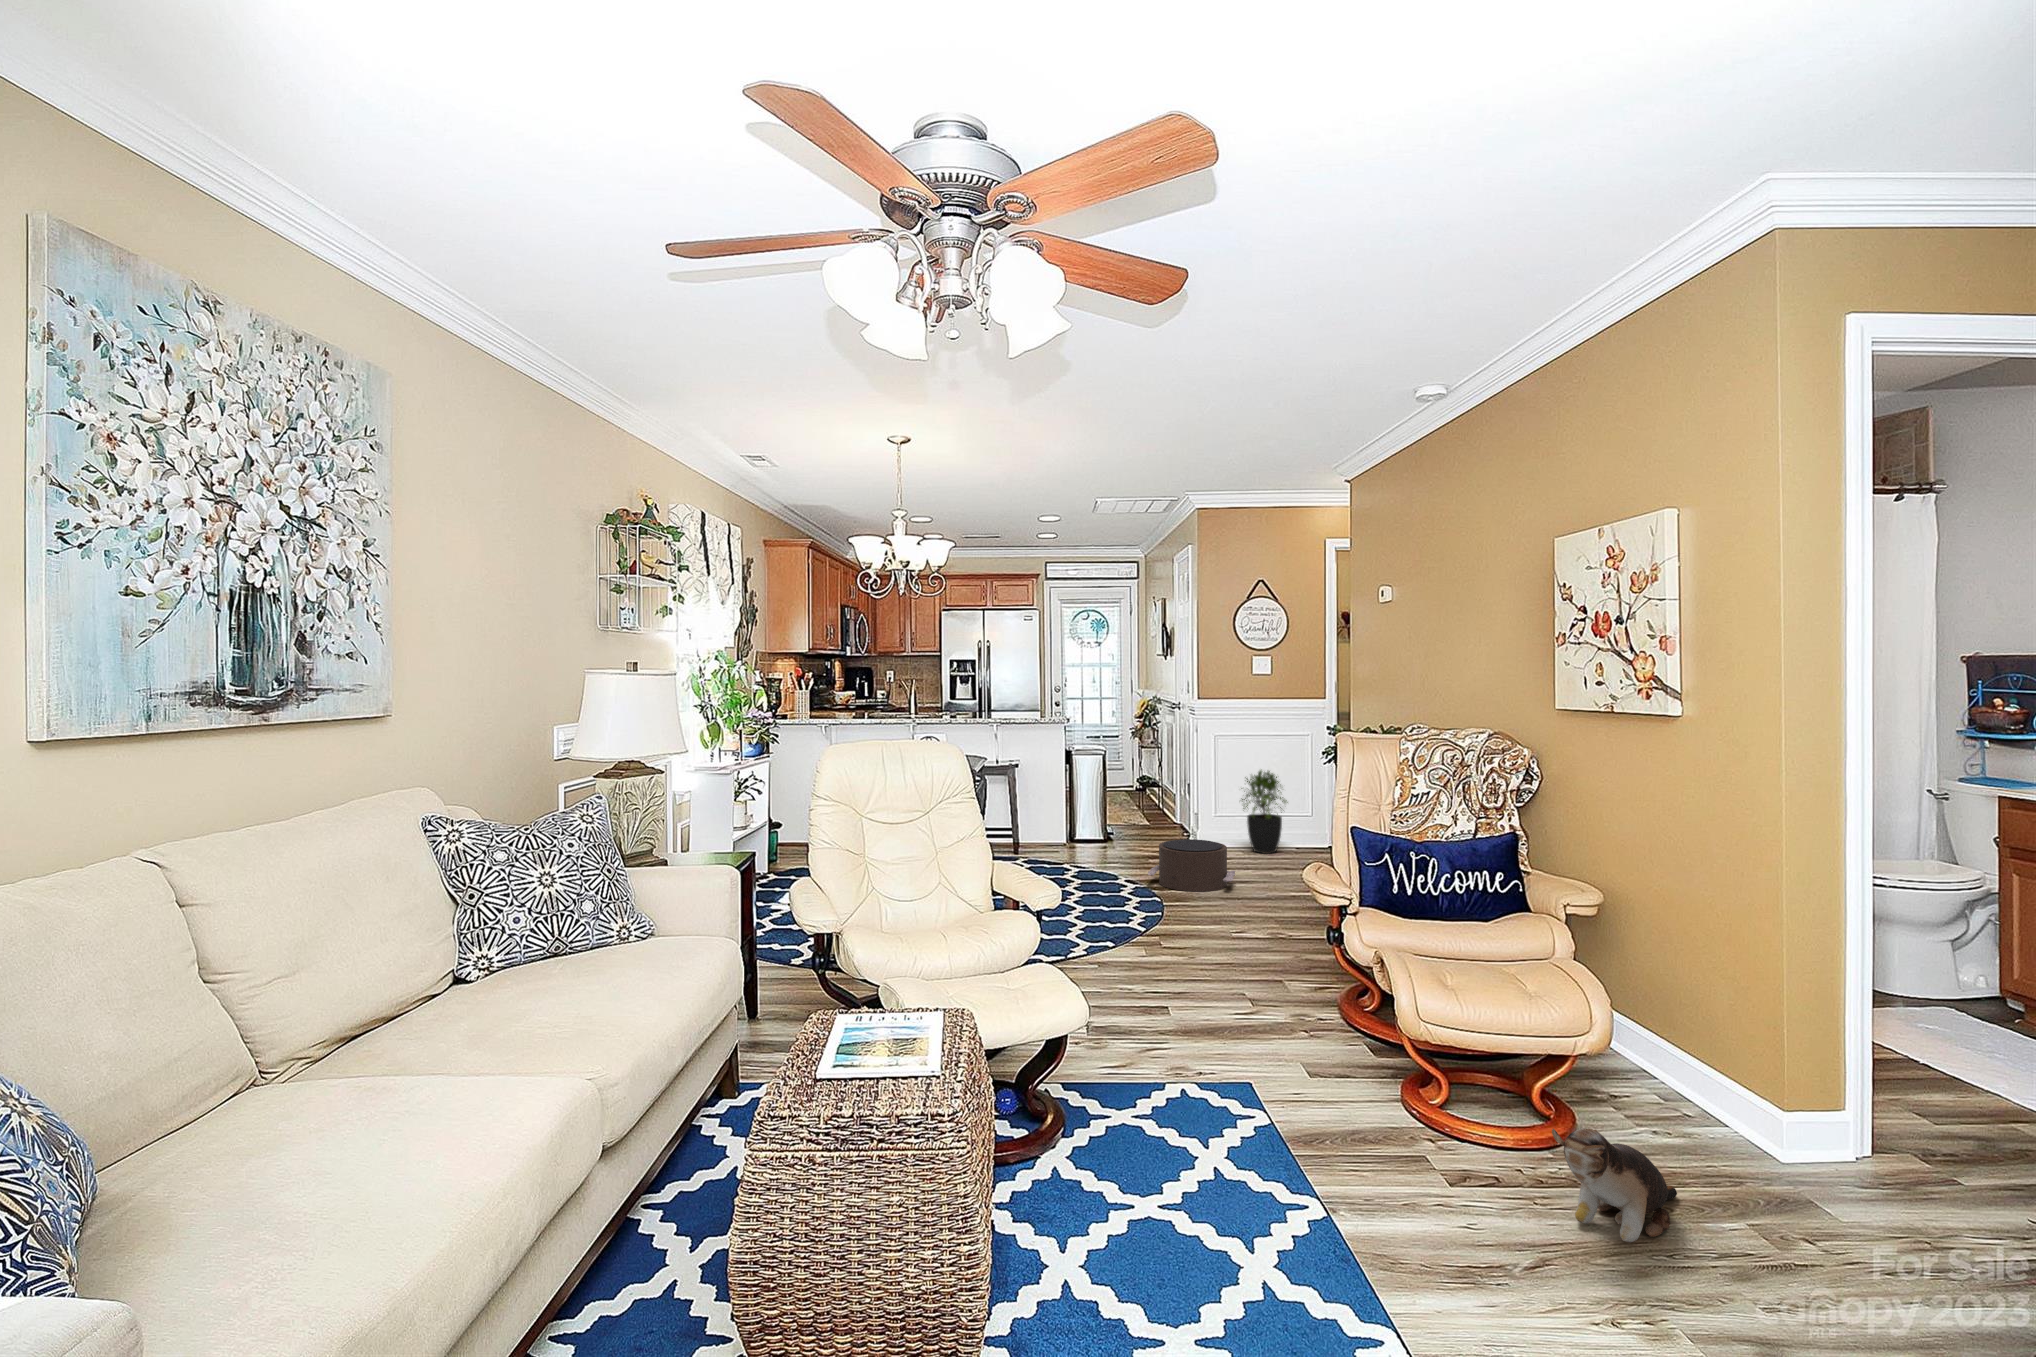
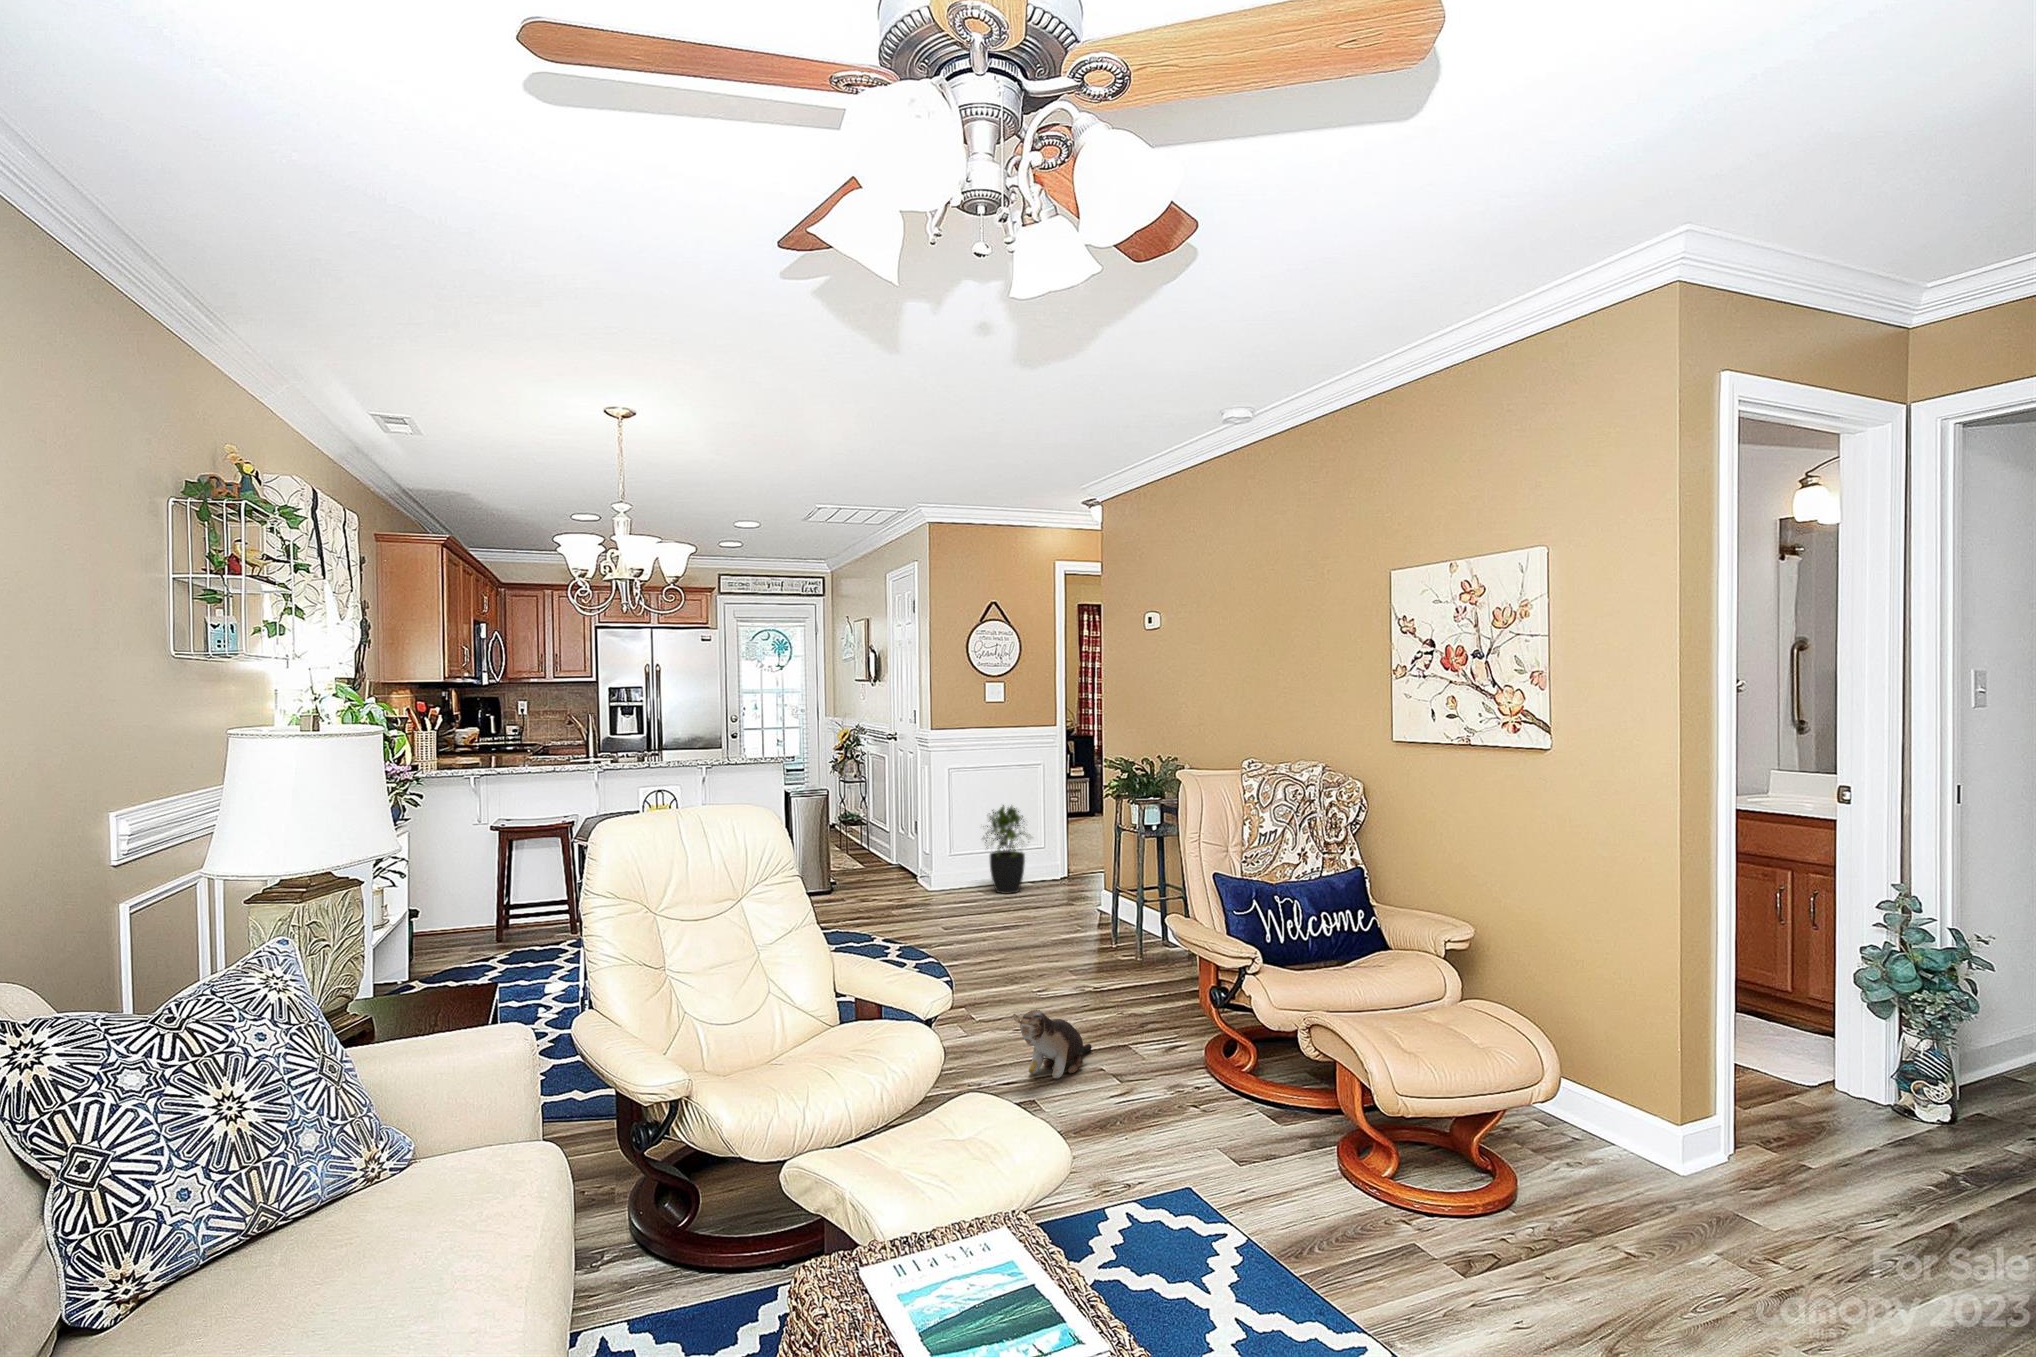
pouf: present [1148,839,1235,892] -> none [914,888,1008,947]
plush toy: present [1552,1128,1677,1242] -> present [1013,1010,1092,1078]

